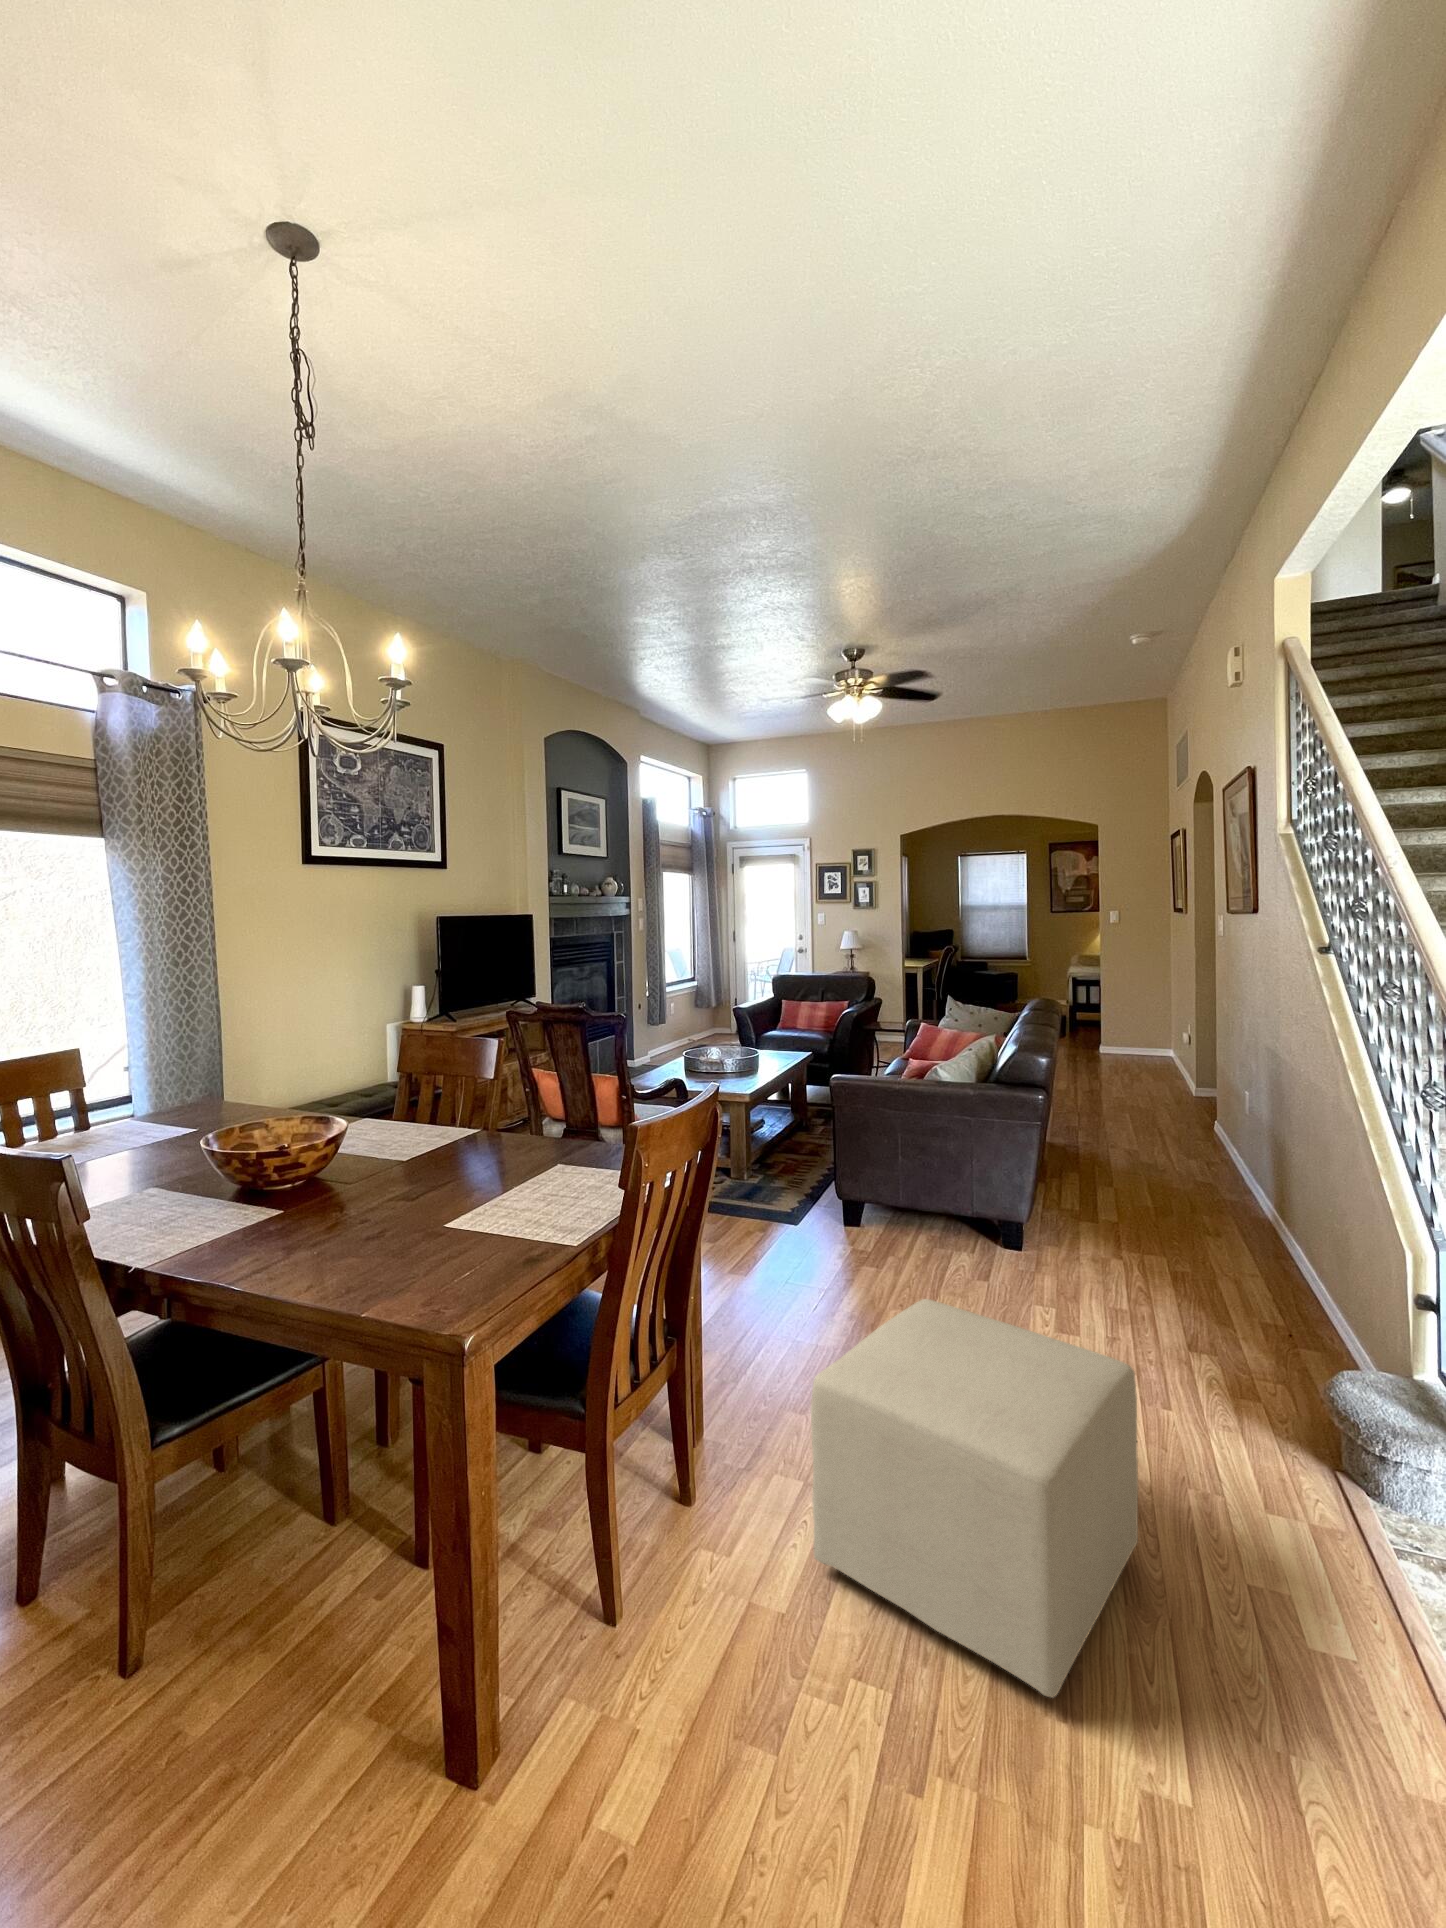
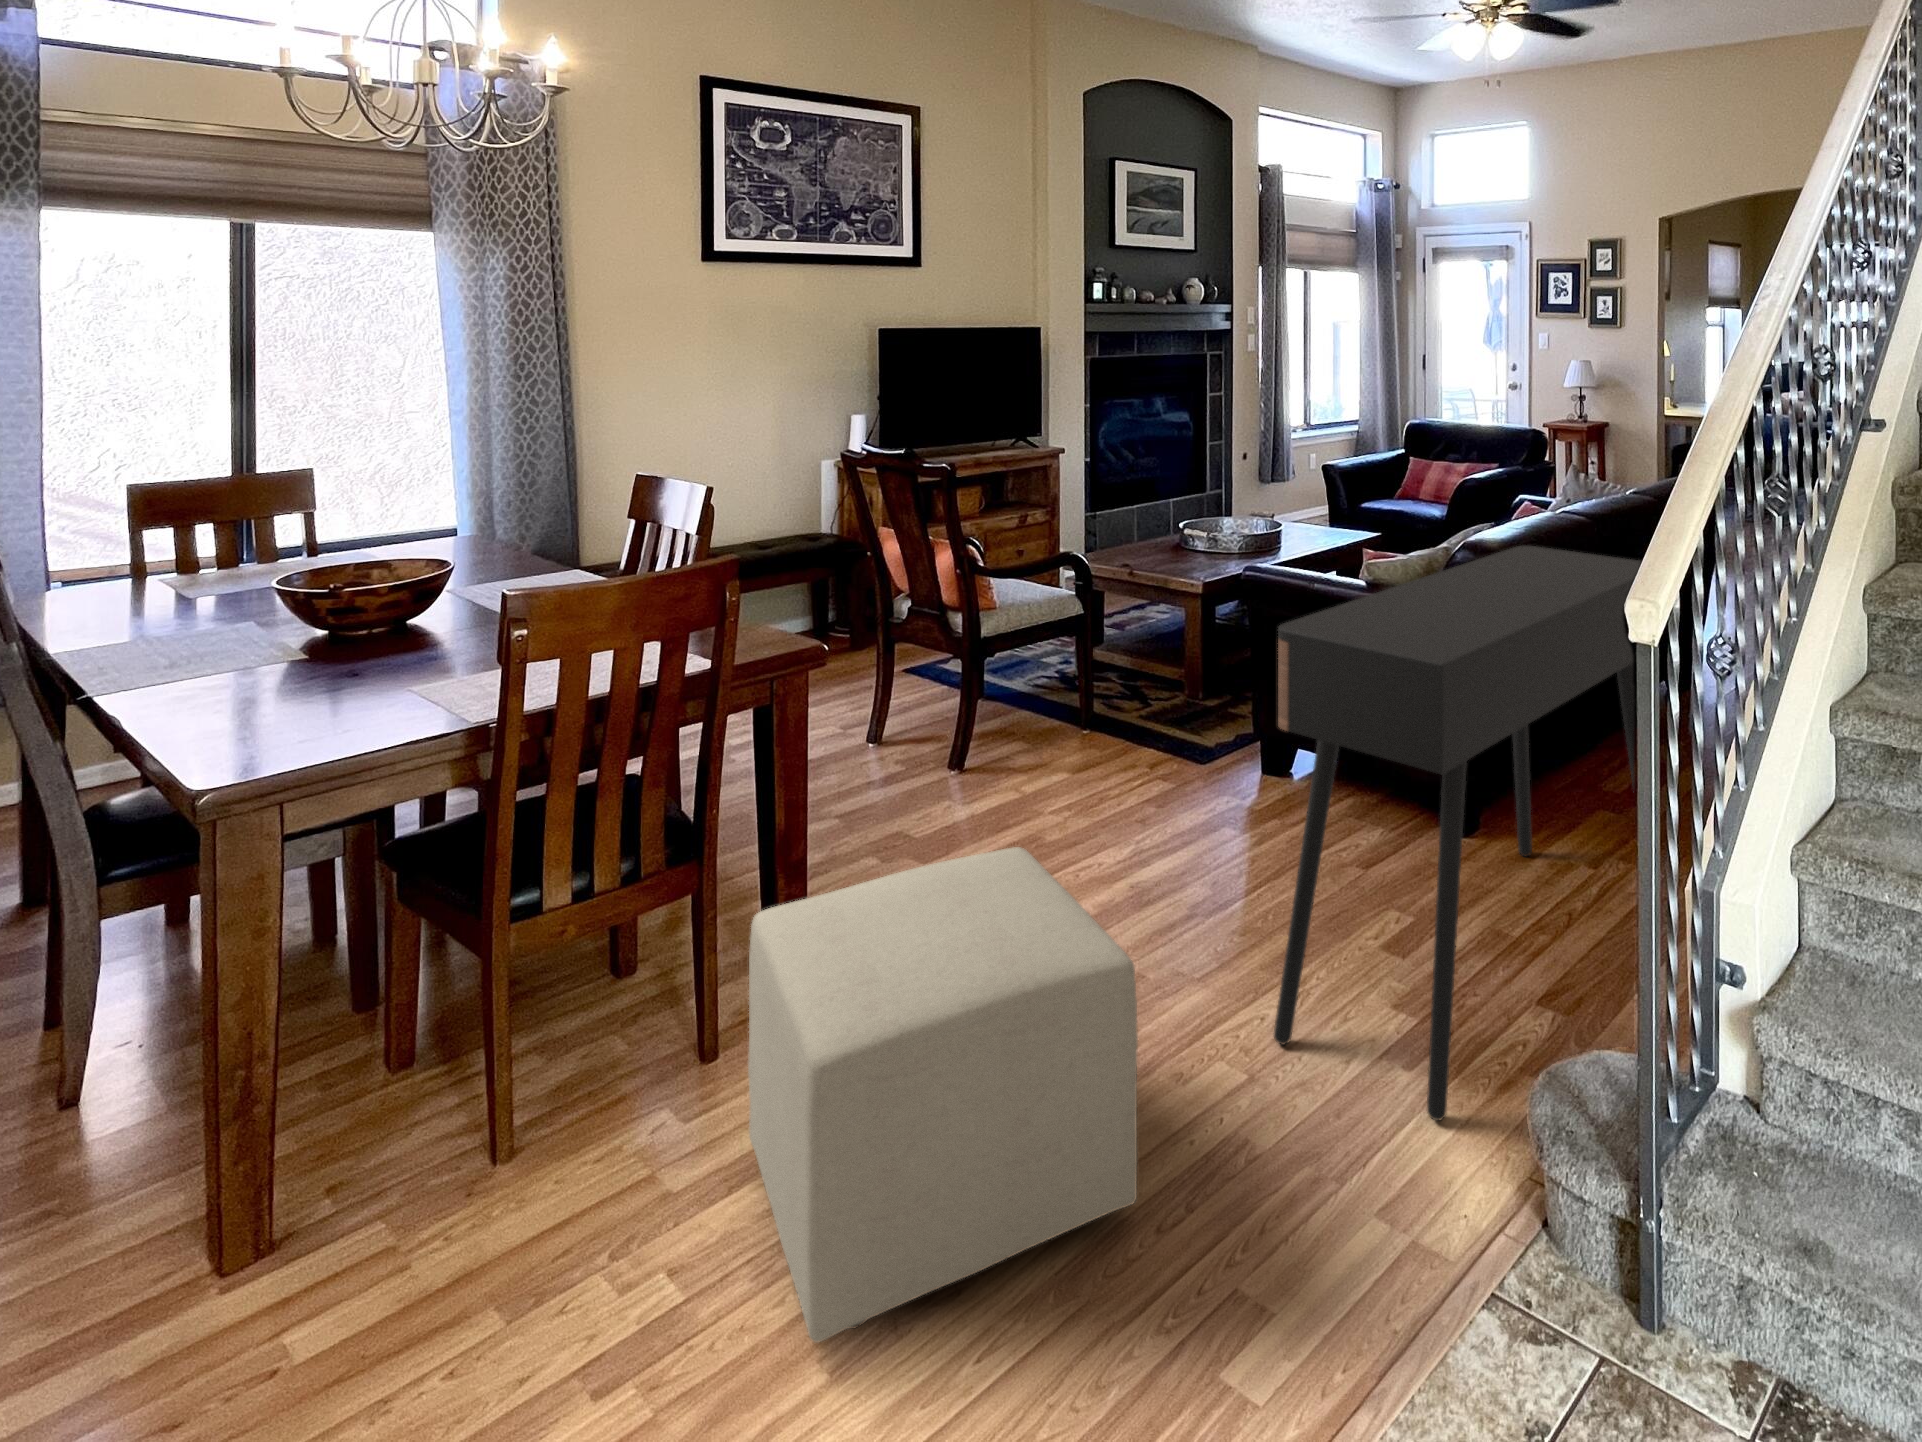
console table: none [1070,1051,1238,1444] -> present [1273,546,1641,1120]

